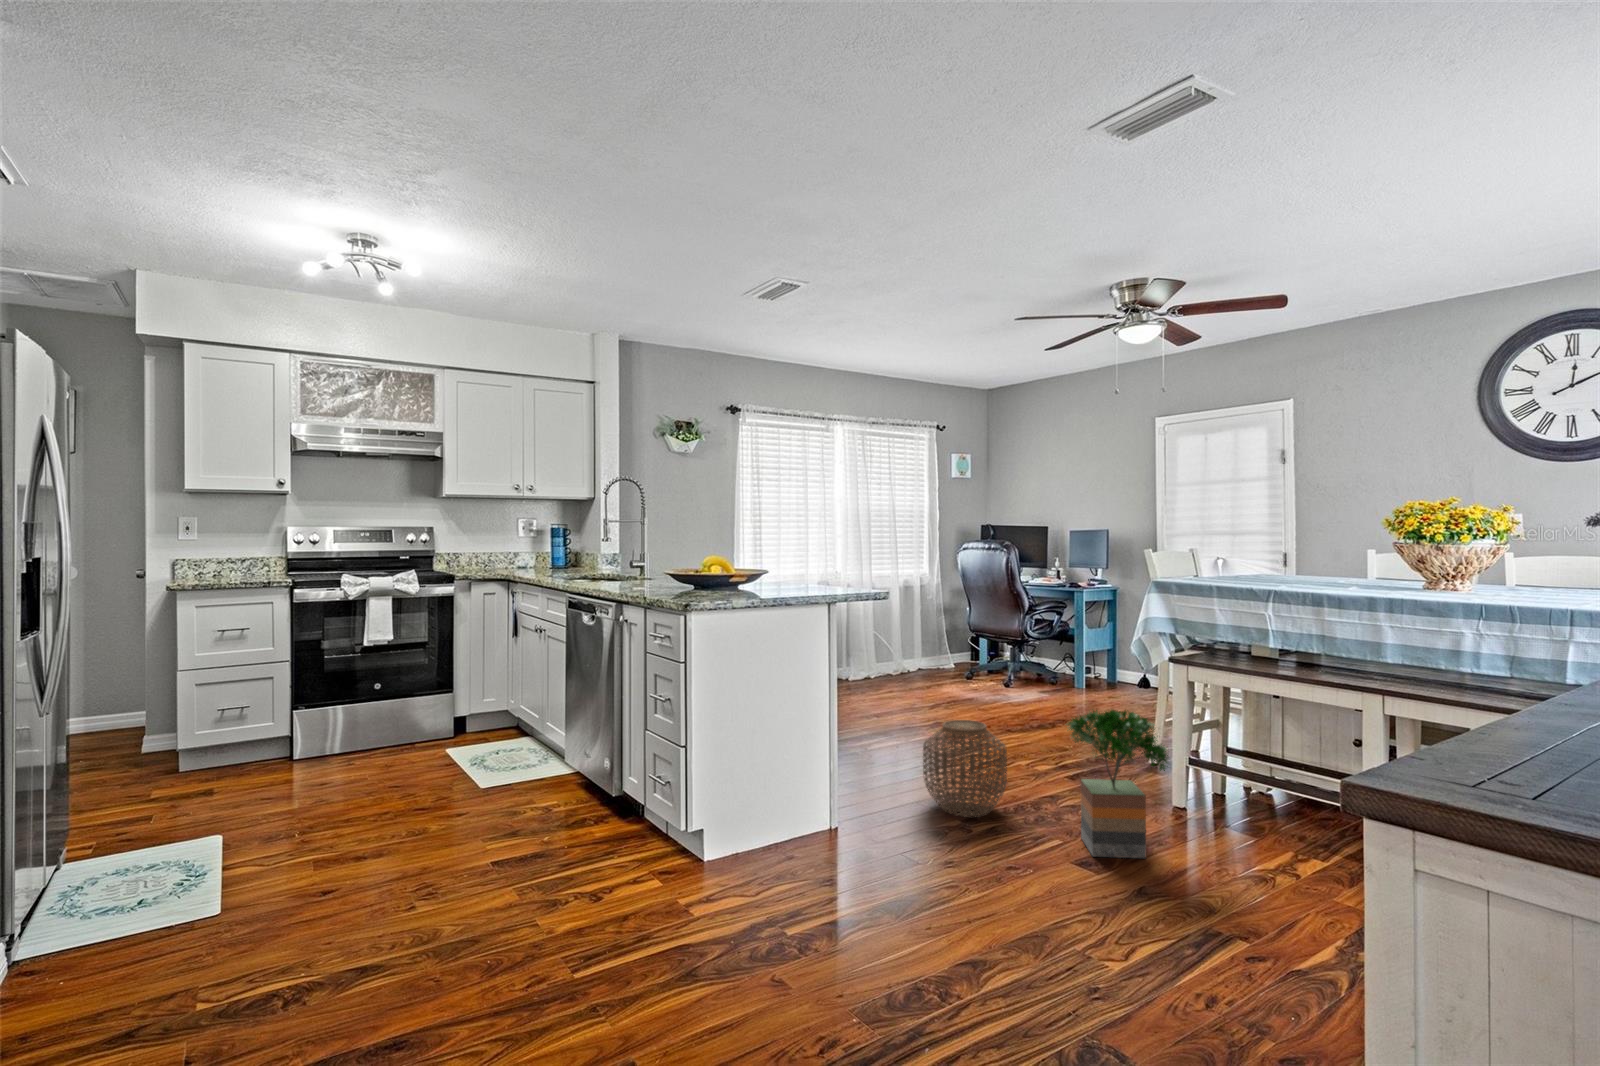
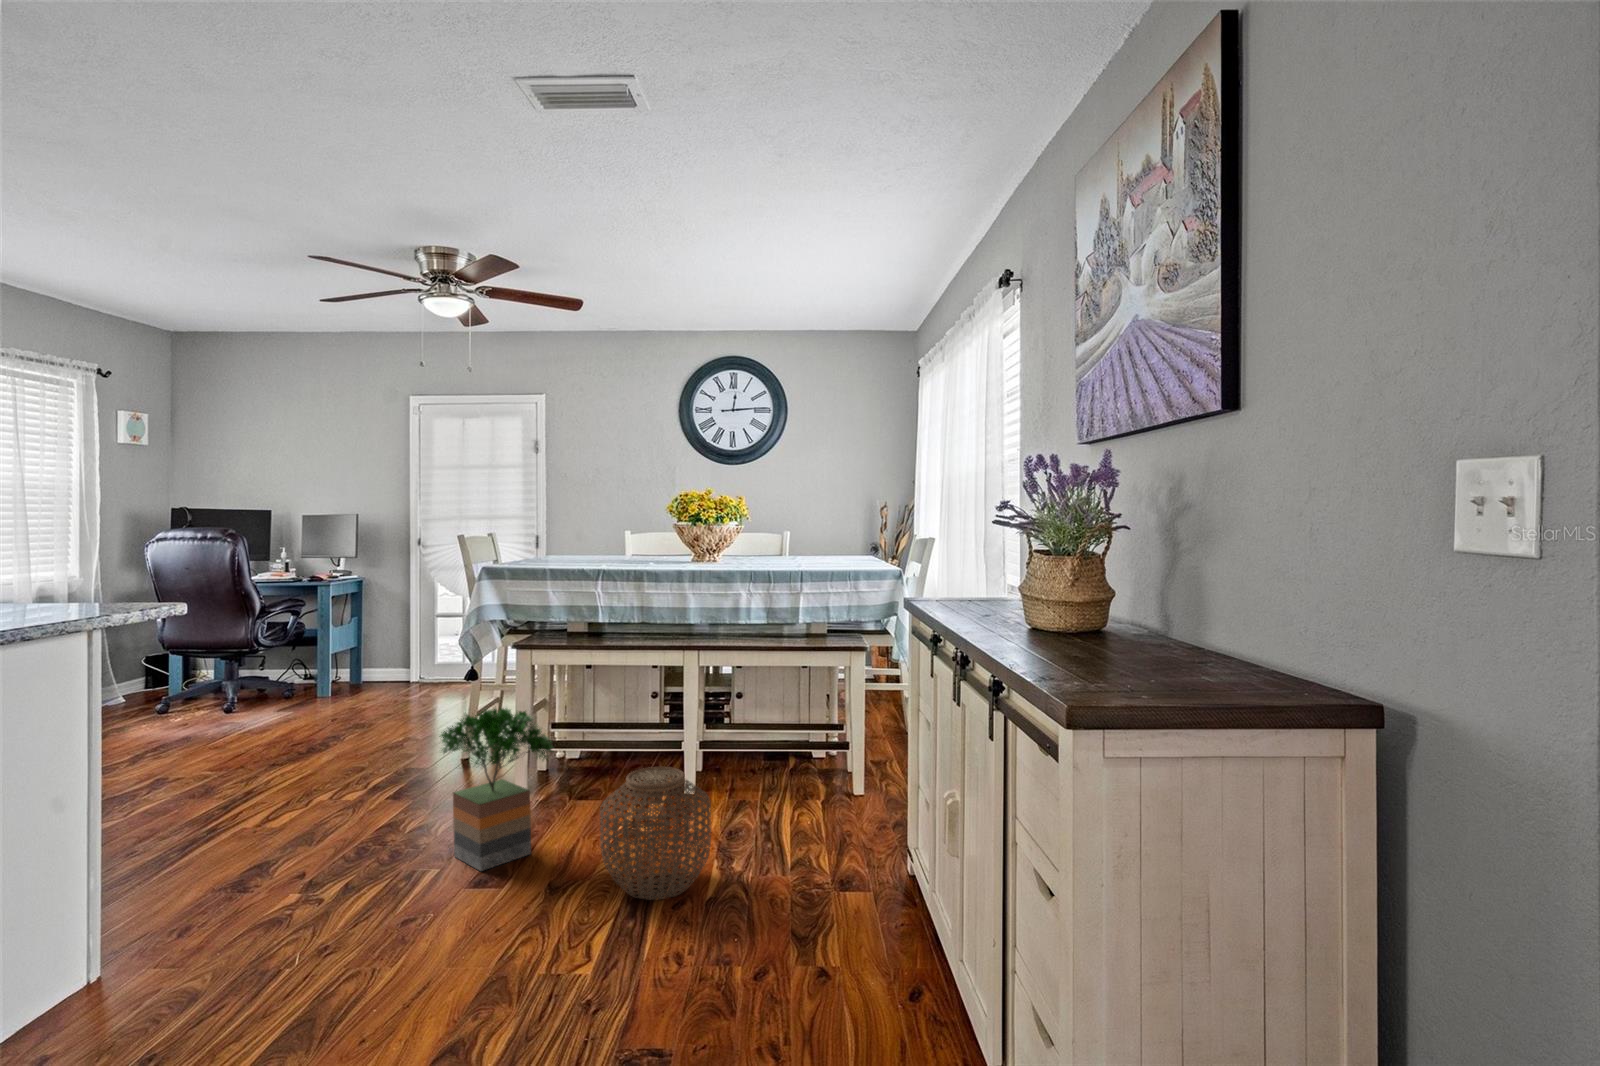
woven basket: present [923,720,1007,817] -> present [600,767,711,900]

